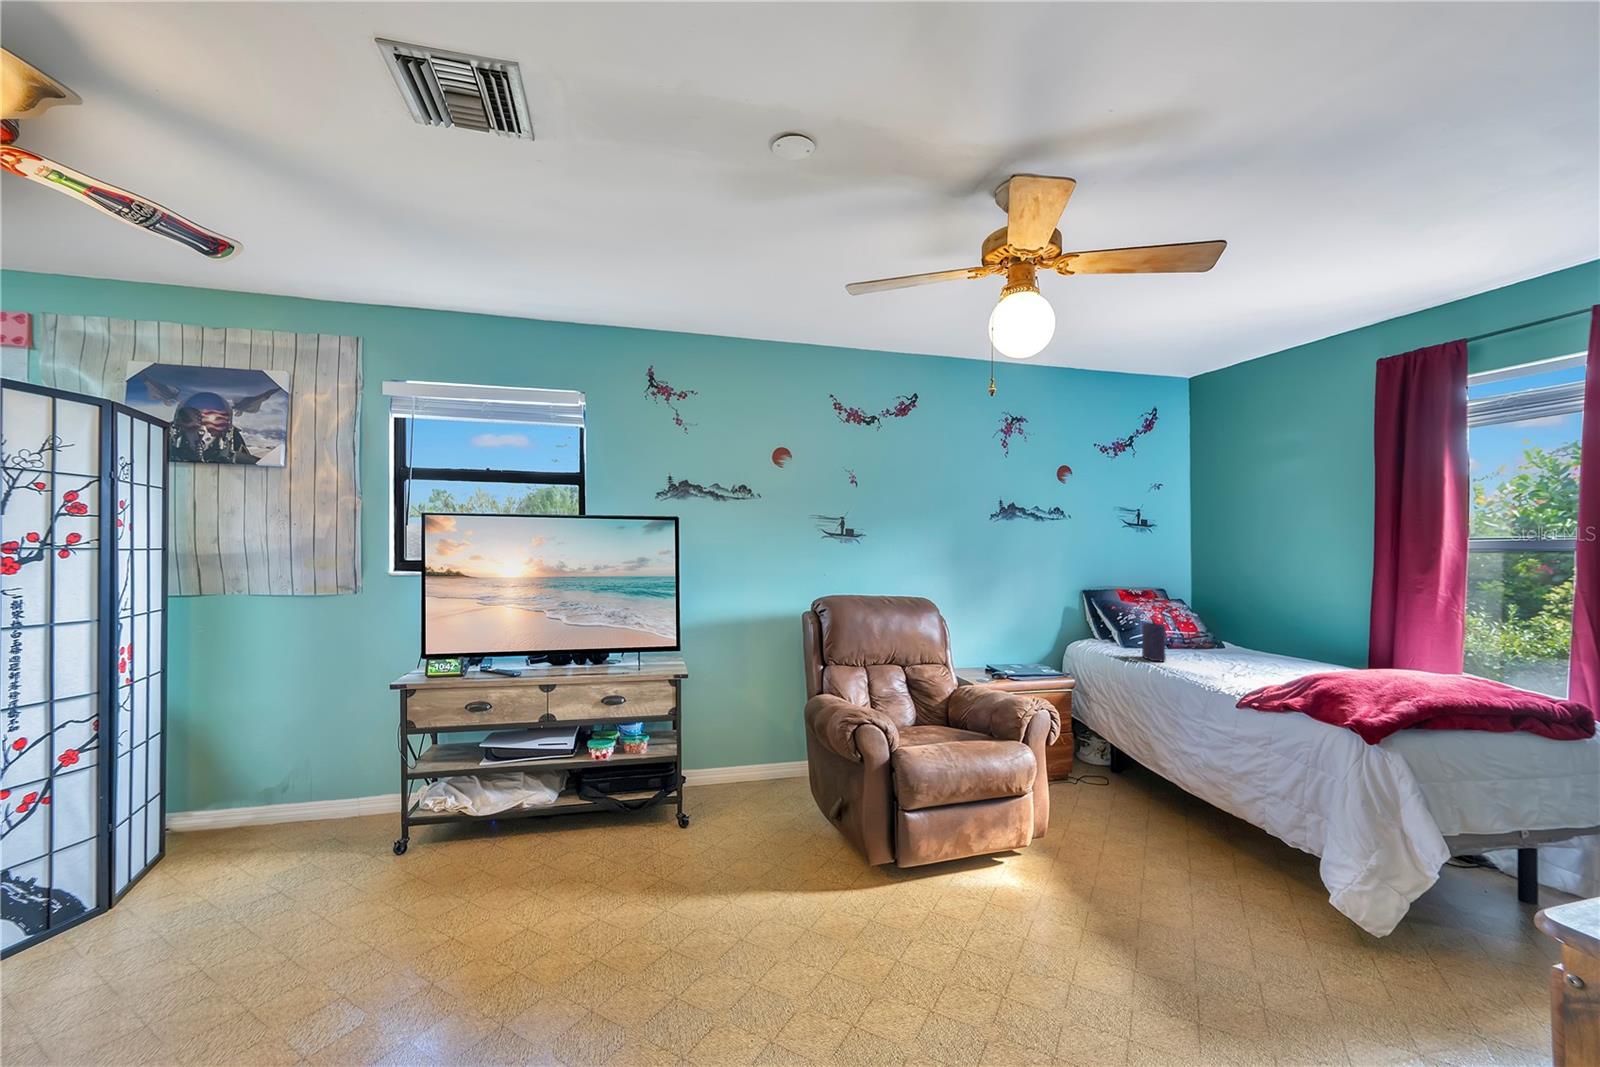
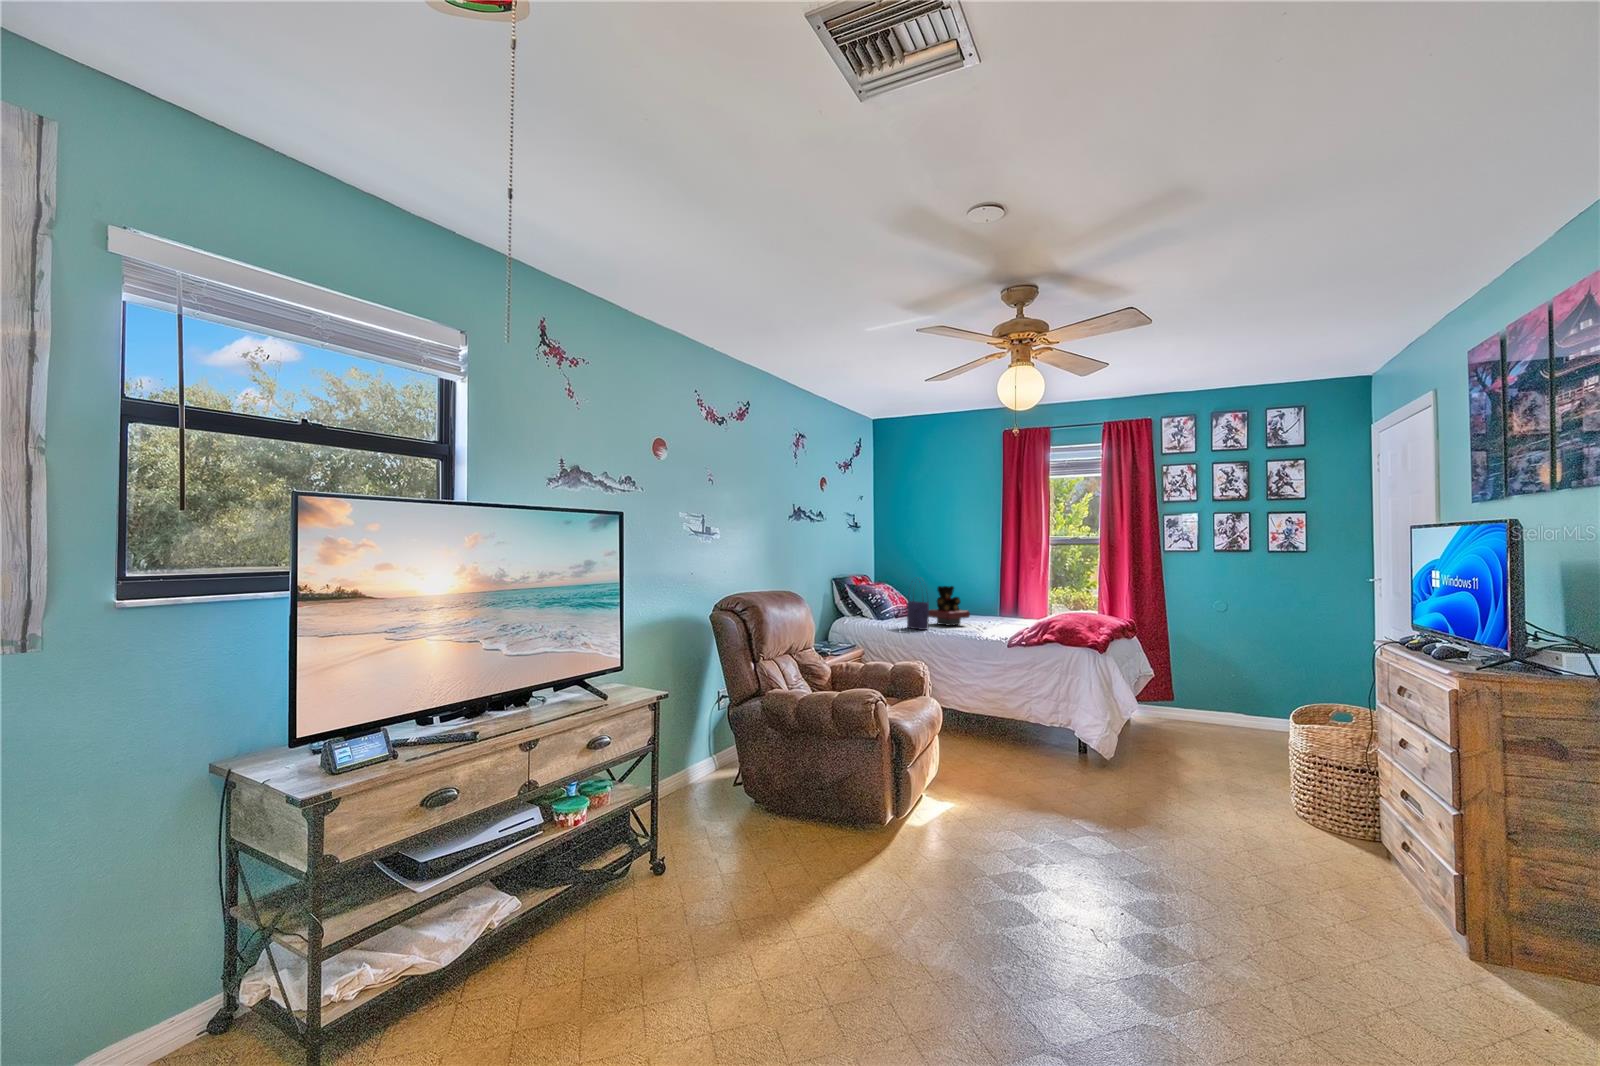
teddy bear: none [1197,605,1260,662] -> present [929,586,970,626]

